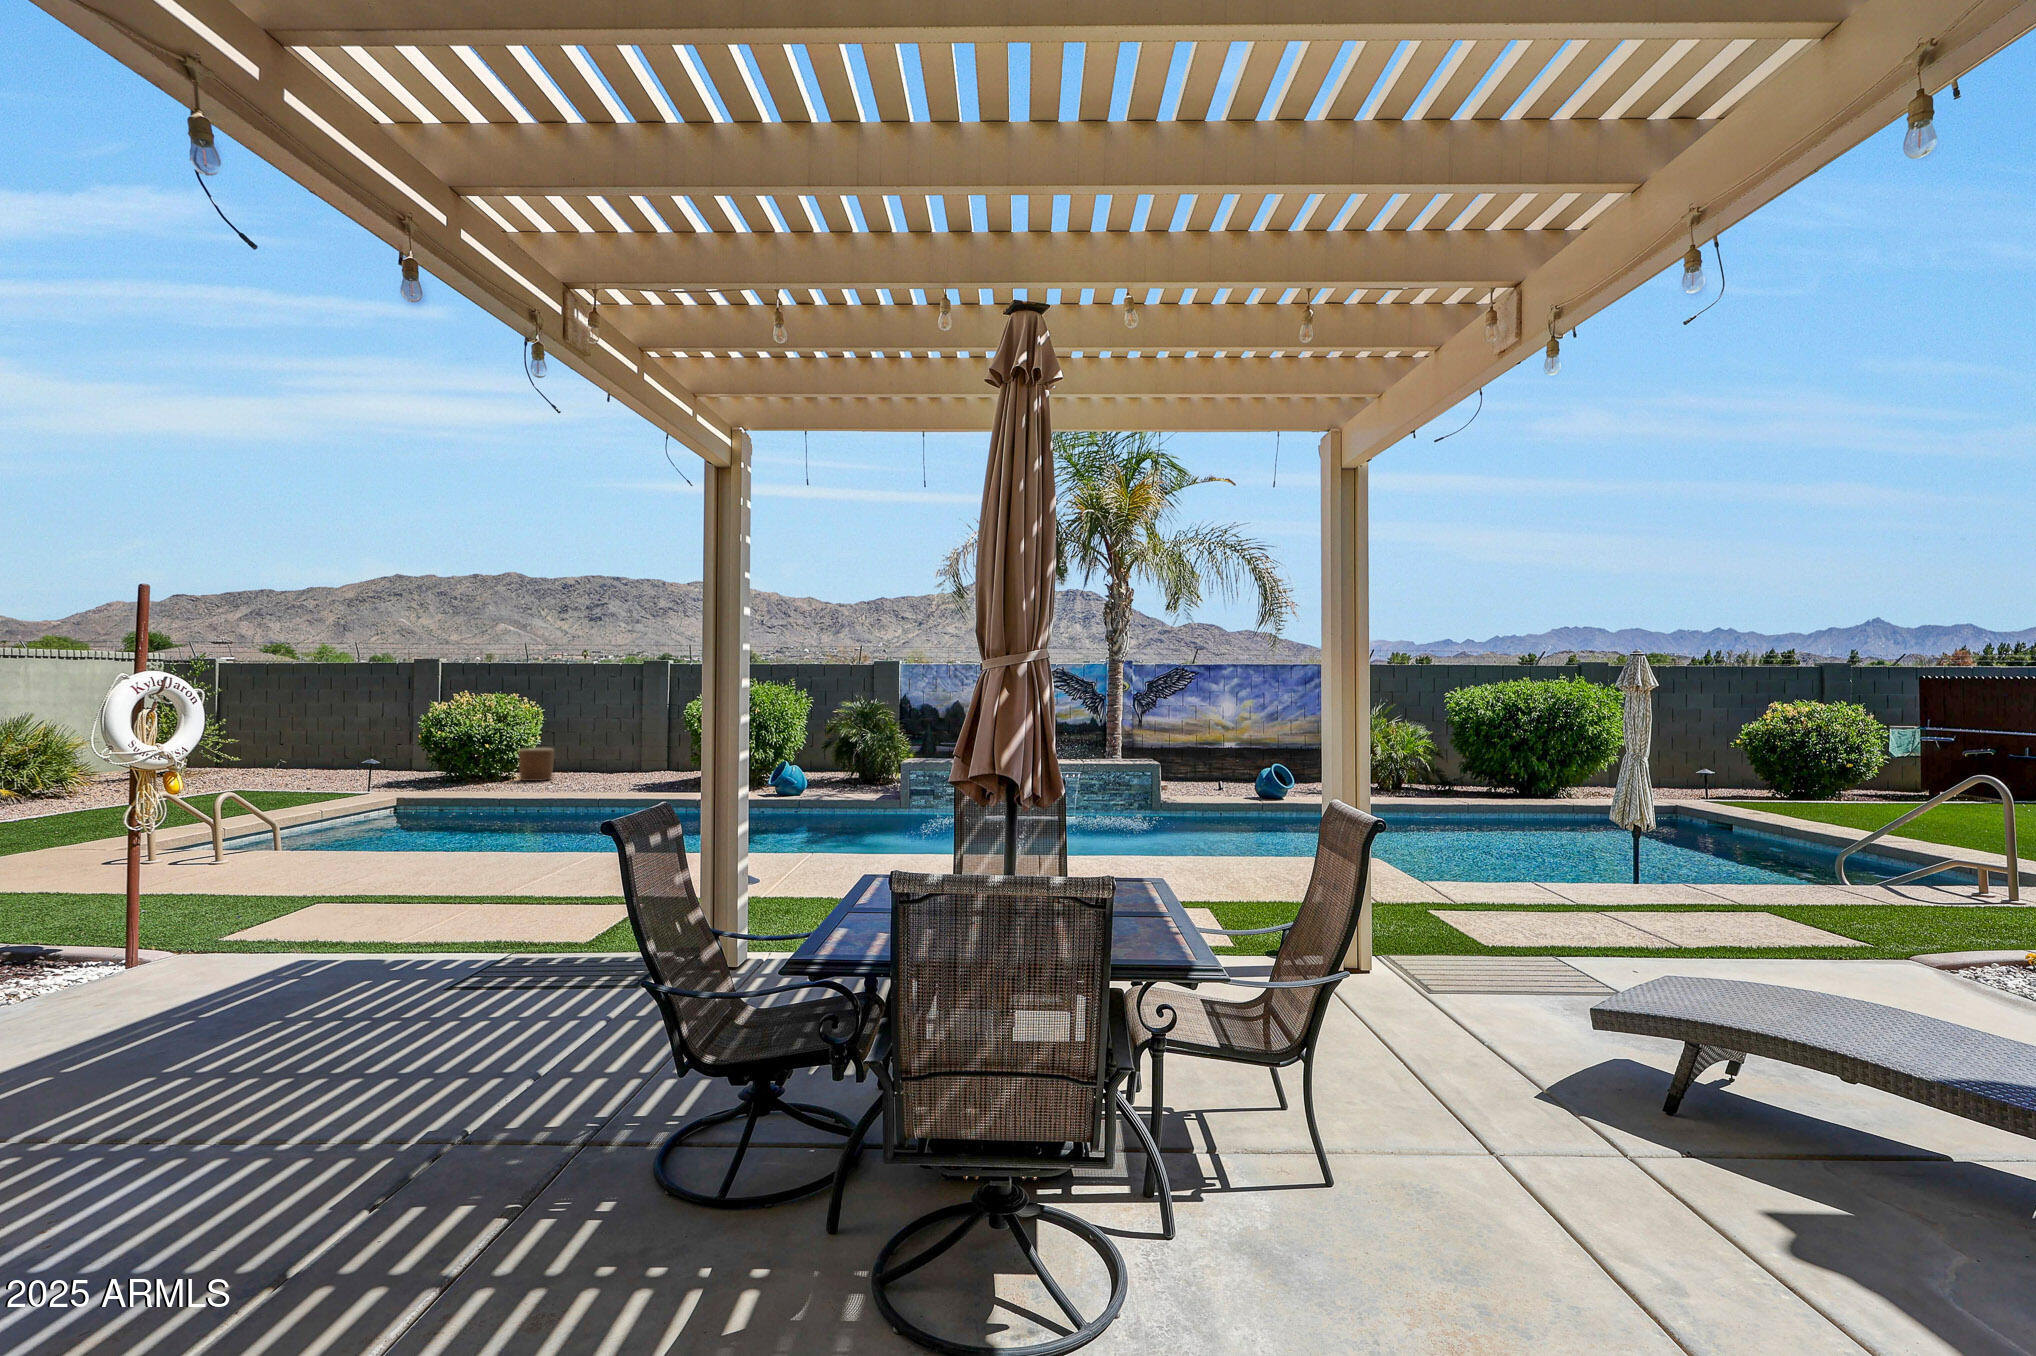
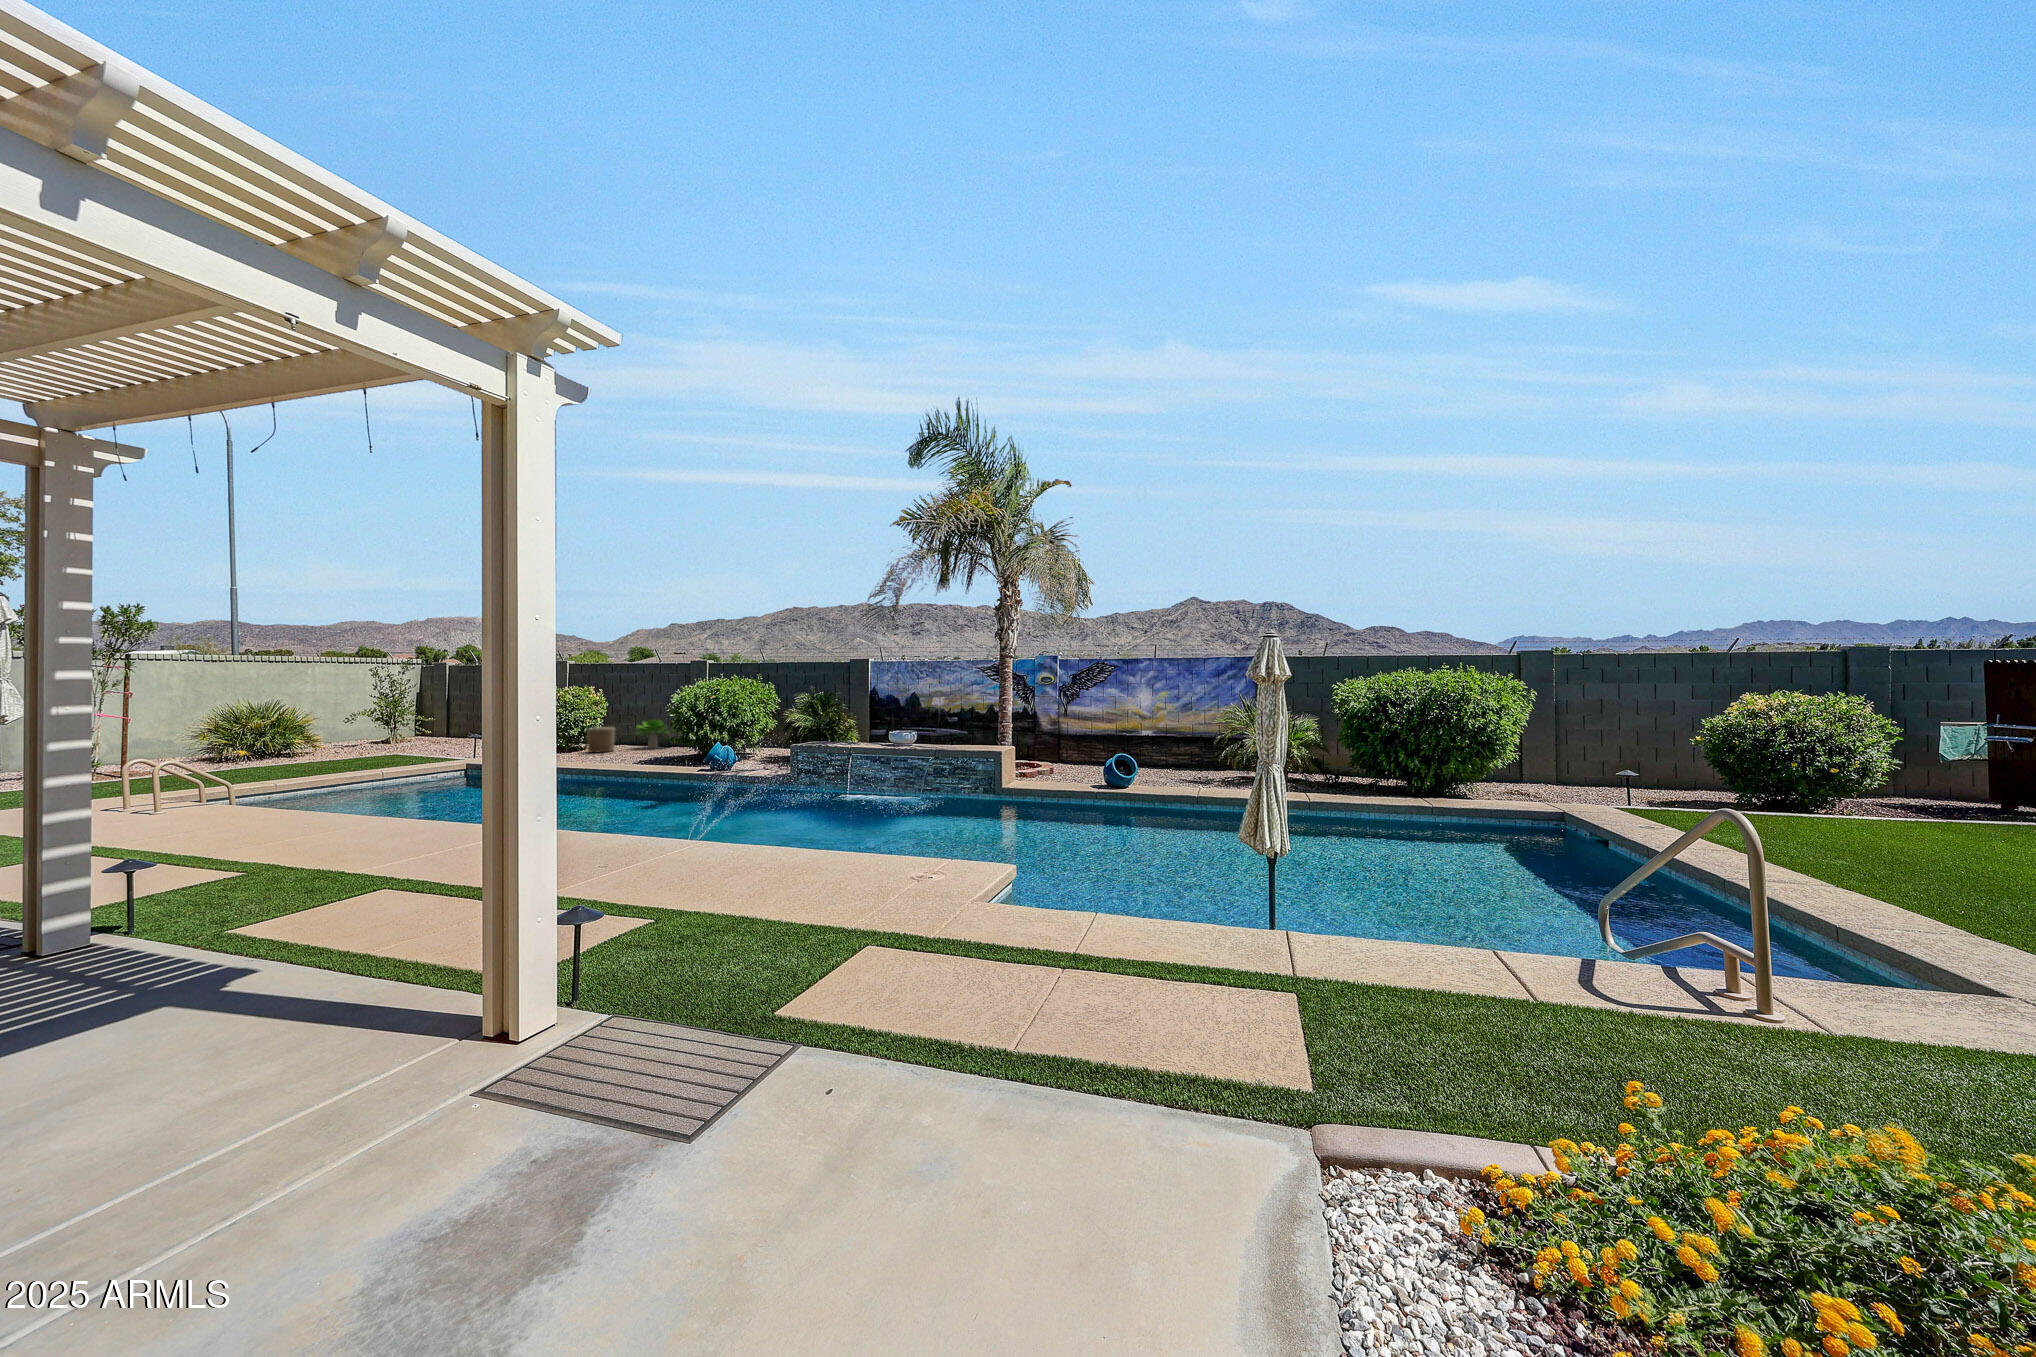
potted plant: none [562,735,612,775] -> present [636,720,669,748]

